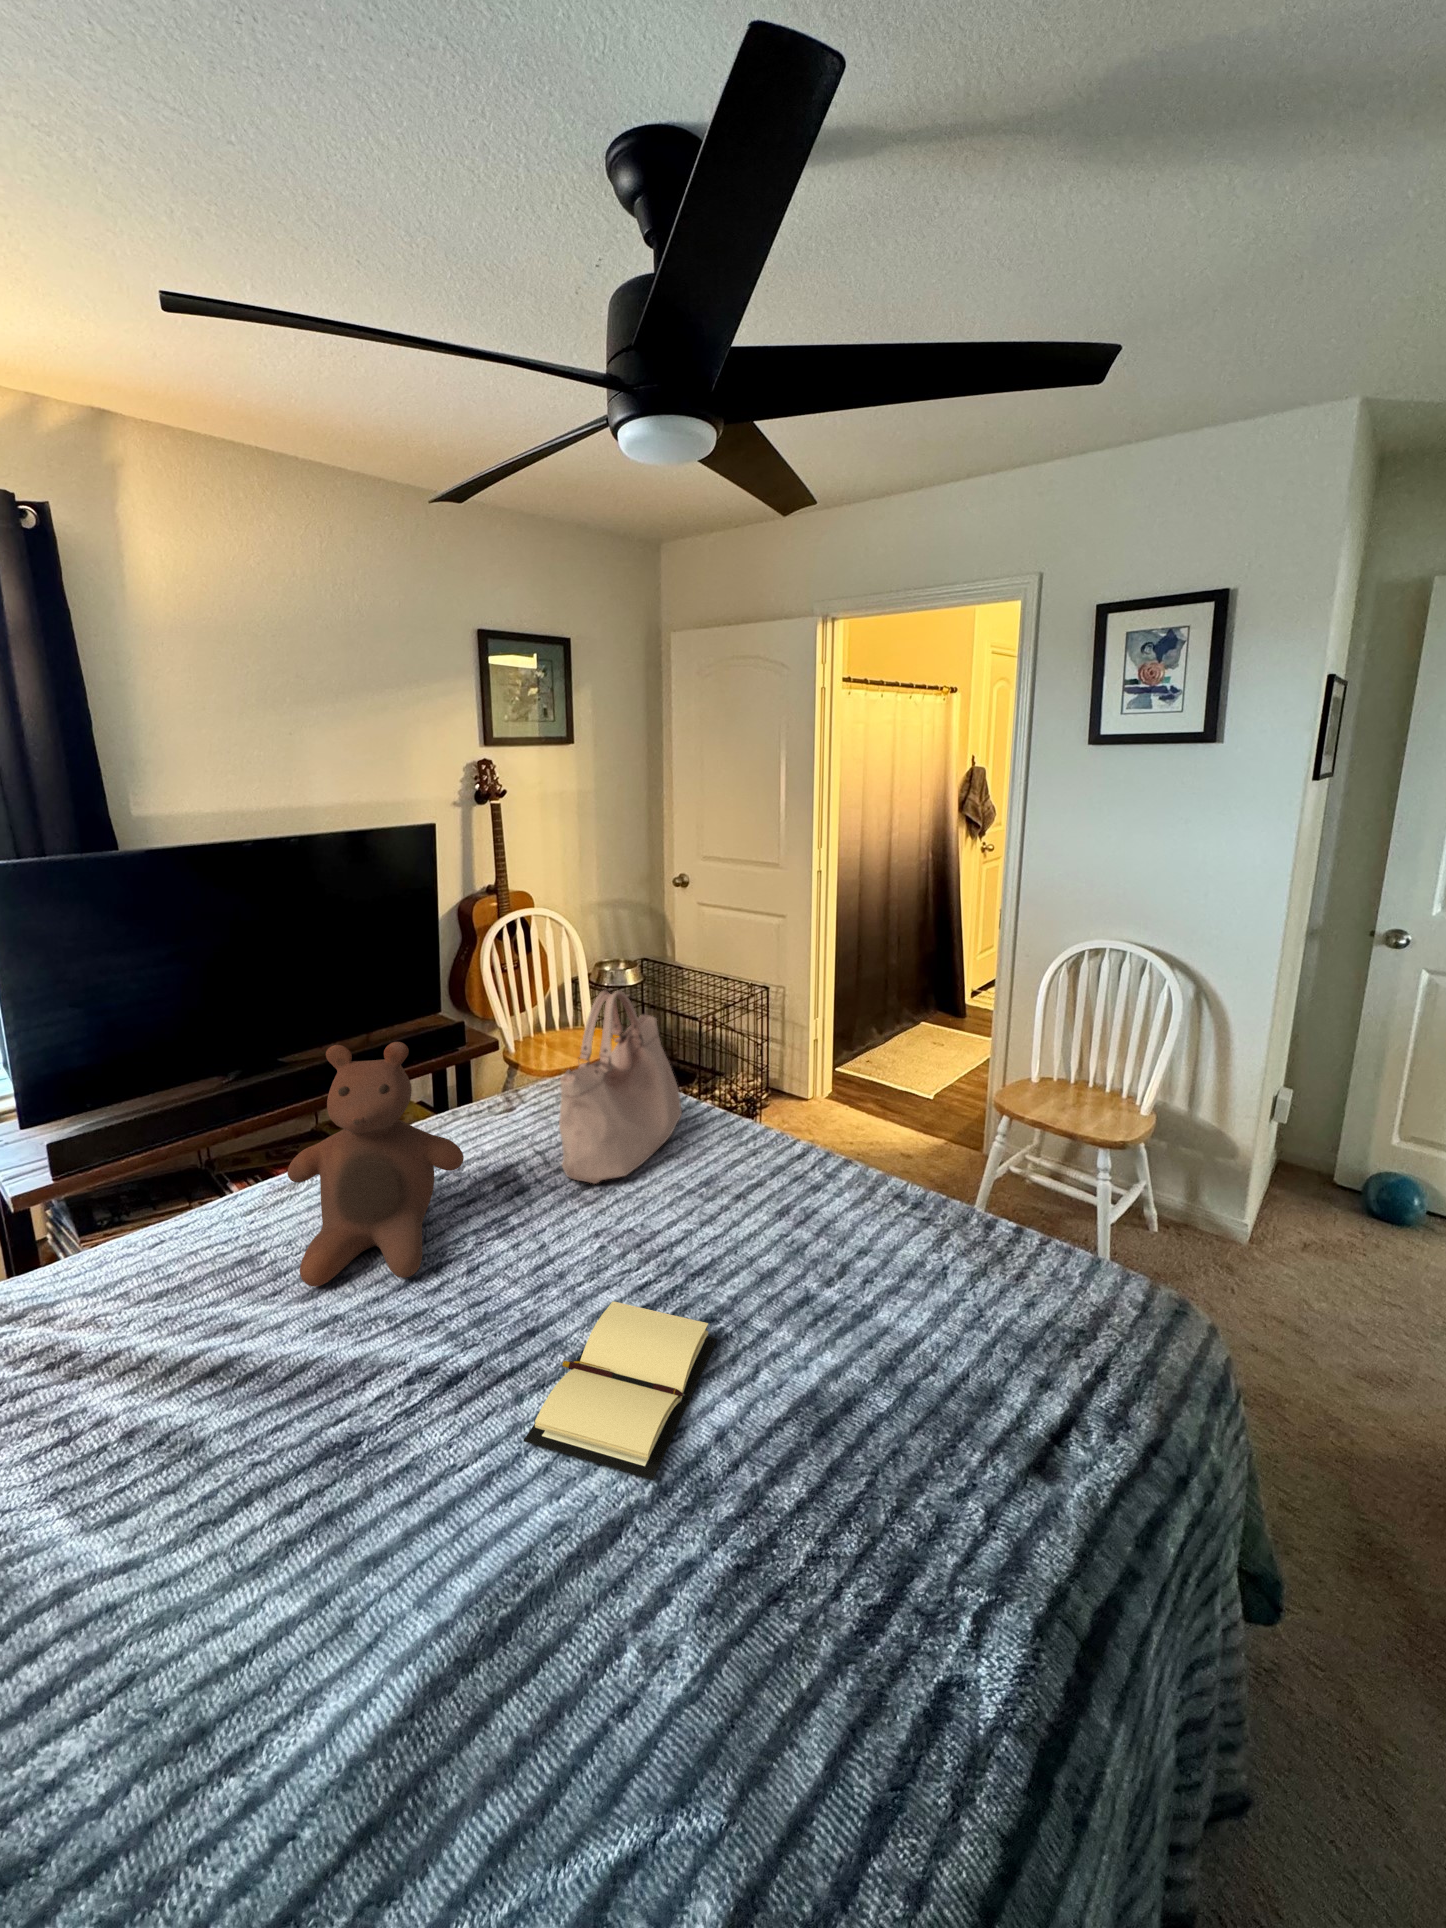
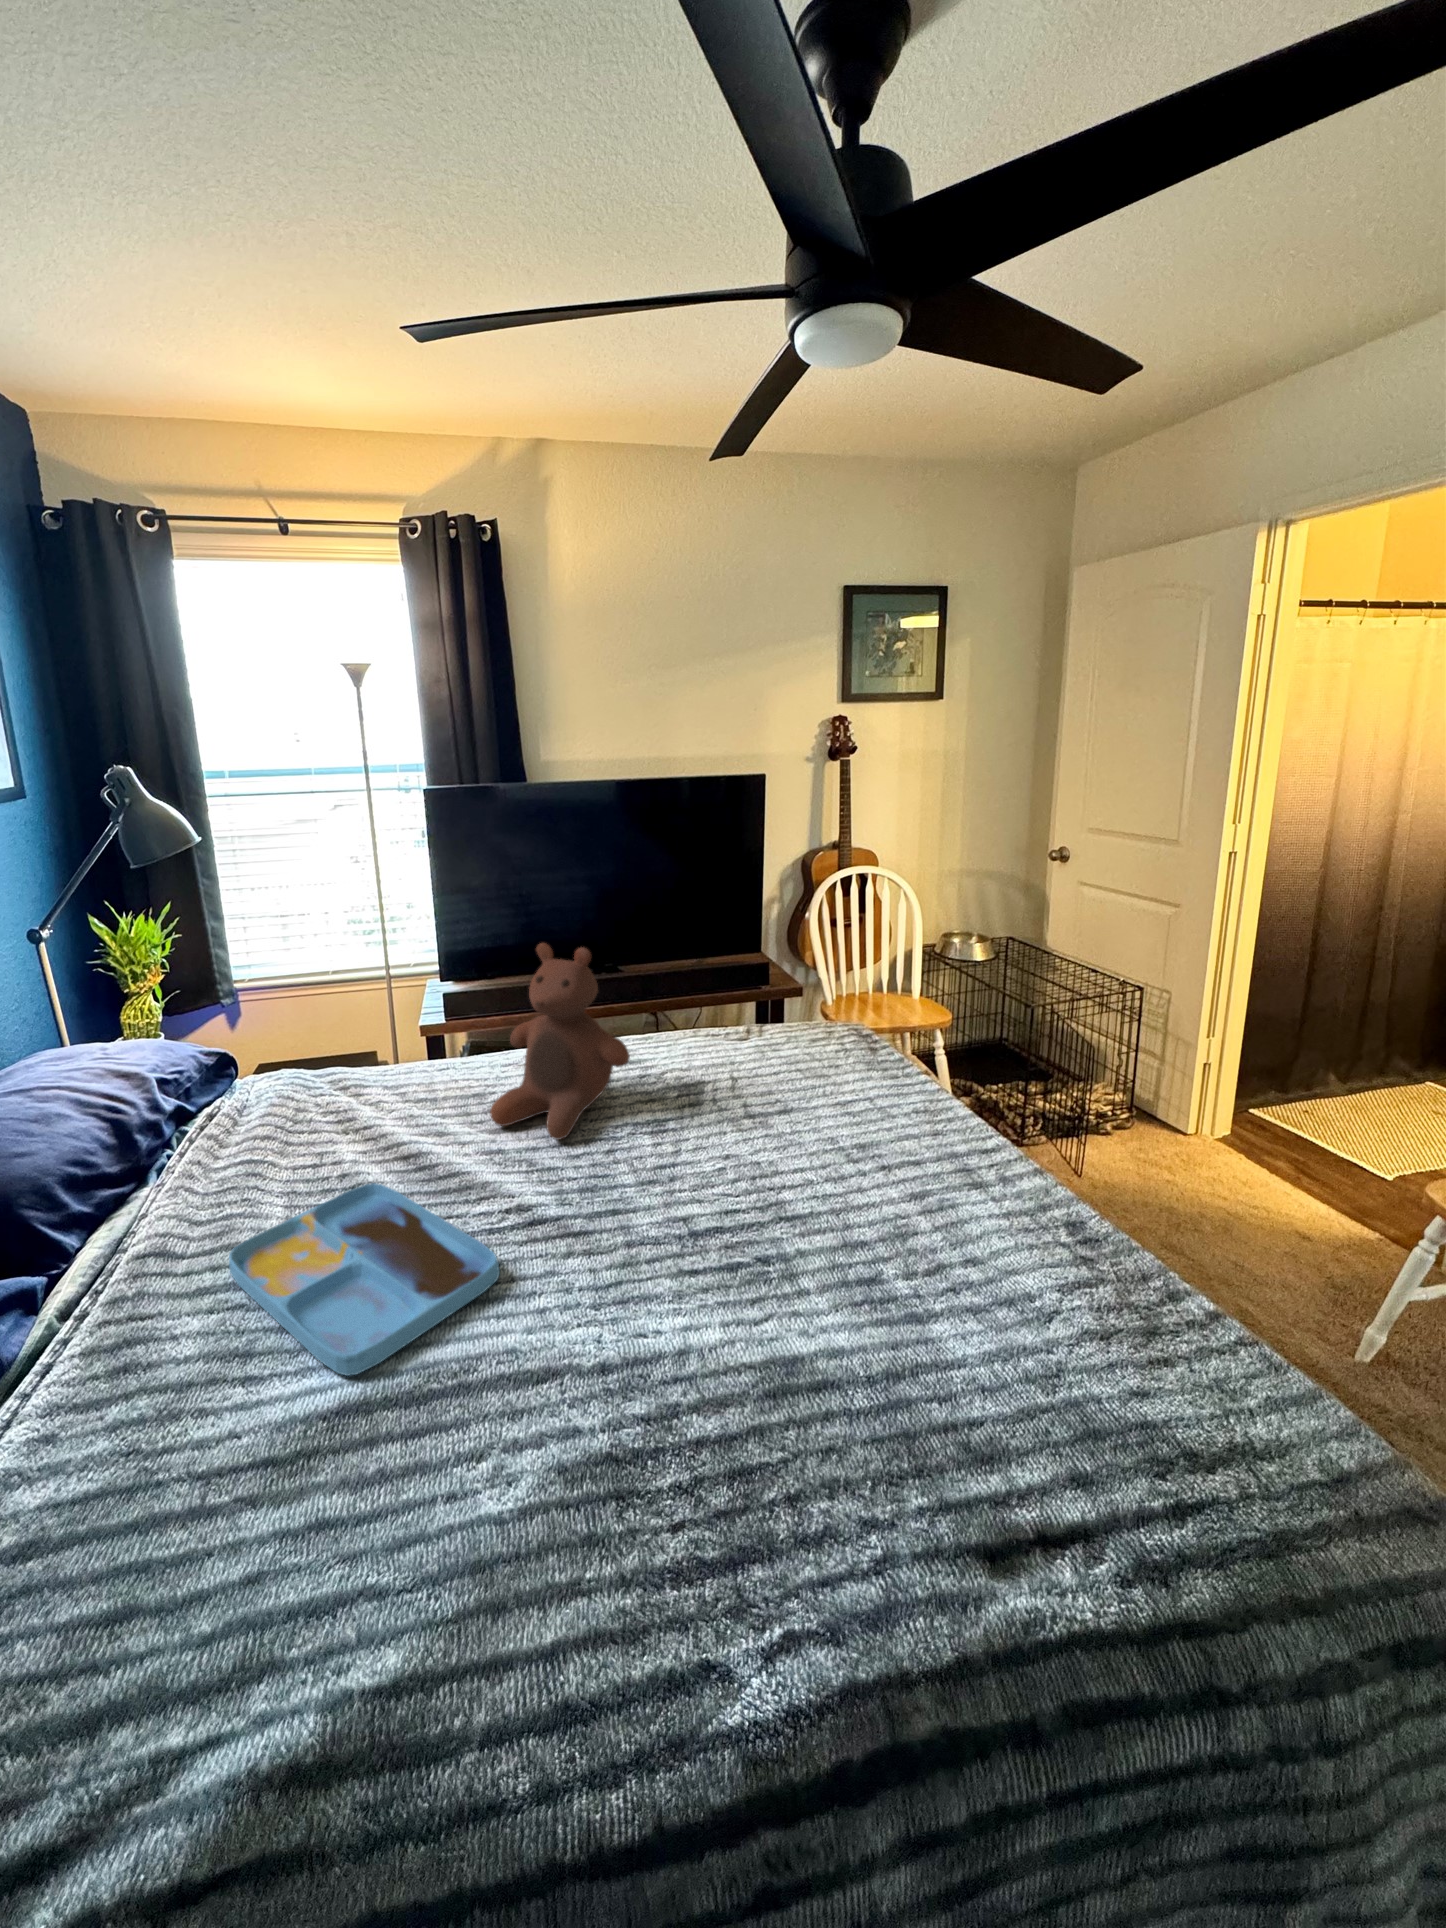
handbag: present [559,991,682,1184] -> none [728,938,876,1118]
book: present [524,1301,717,1480] -> none [538,1208,750,1354]
tray: none [50,1419,475,1676] -> present [229,1183,500,1376]

